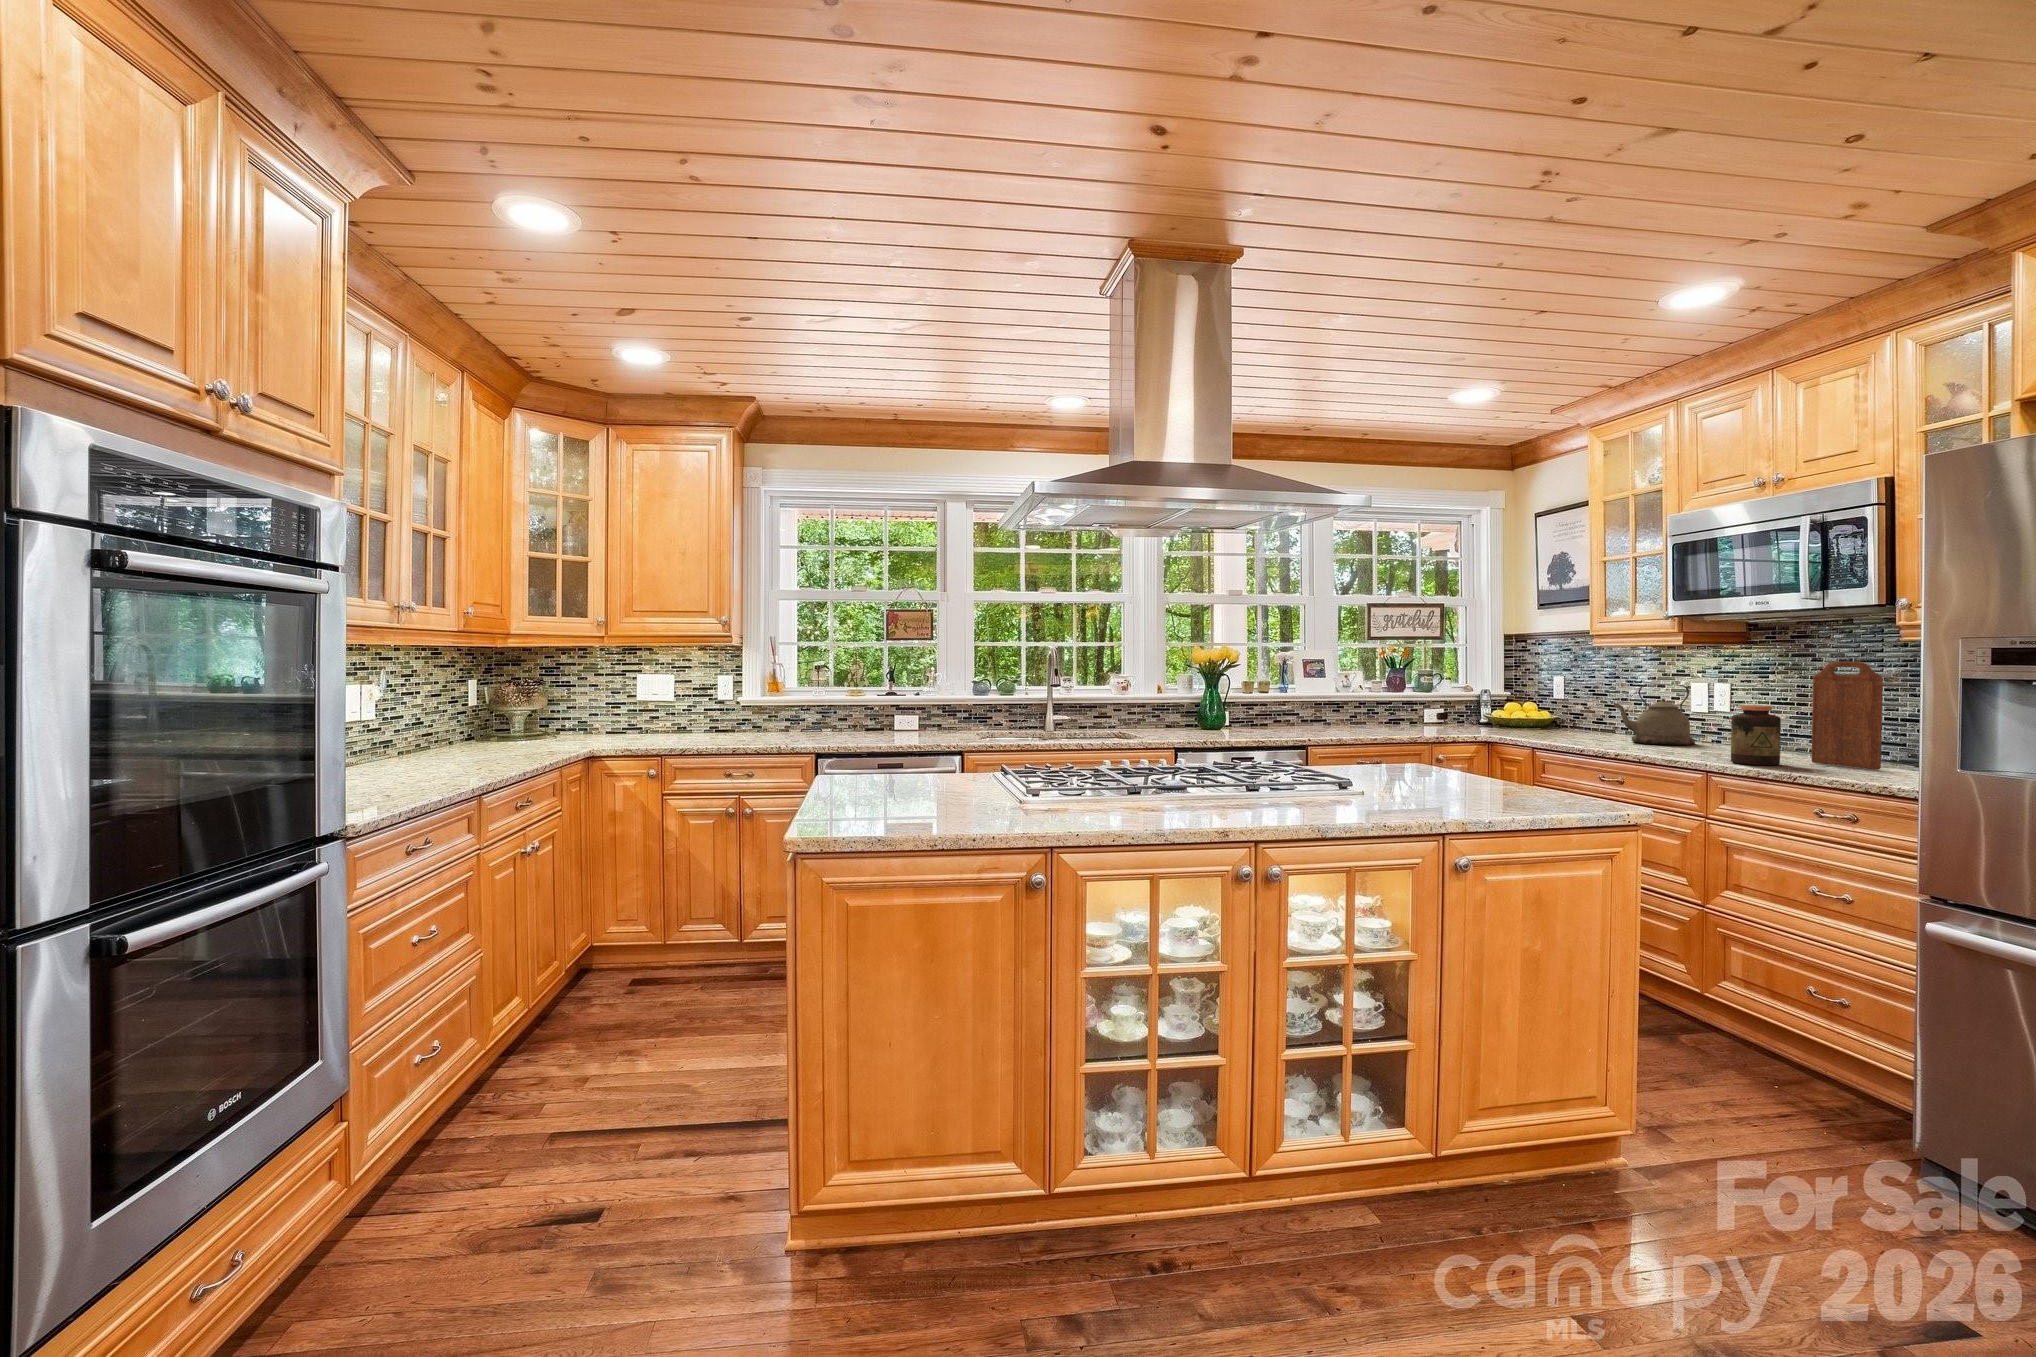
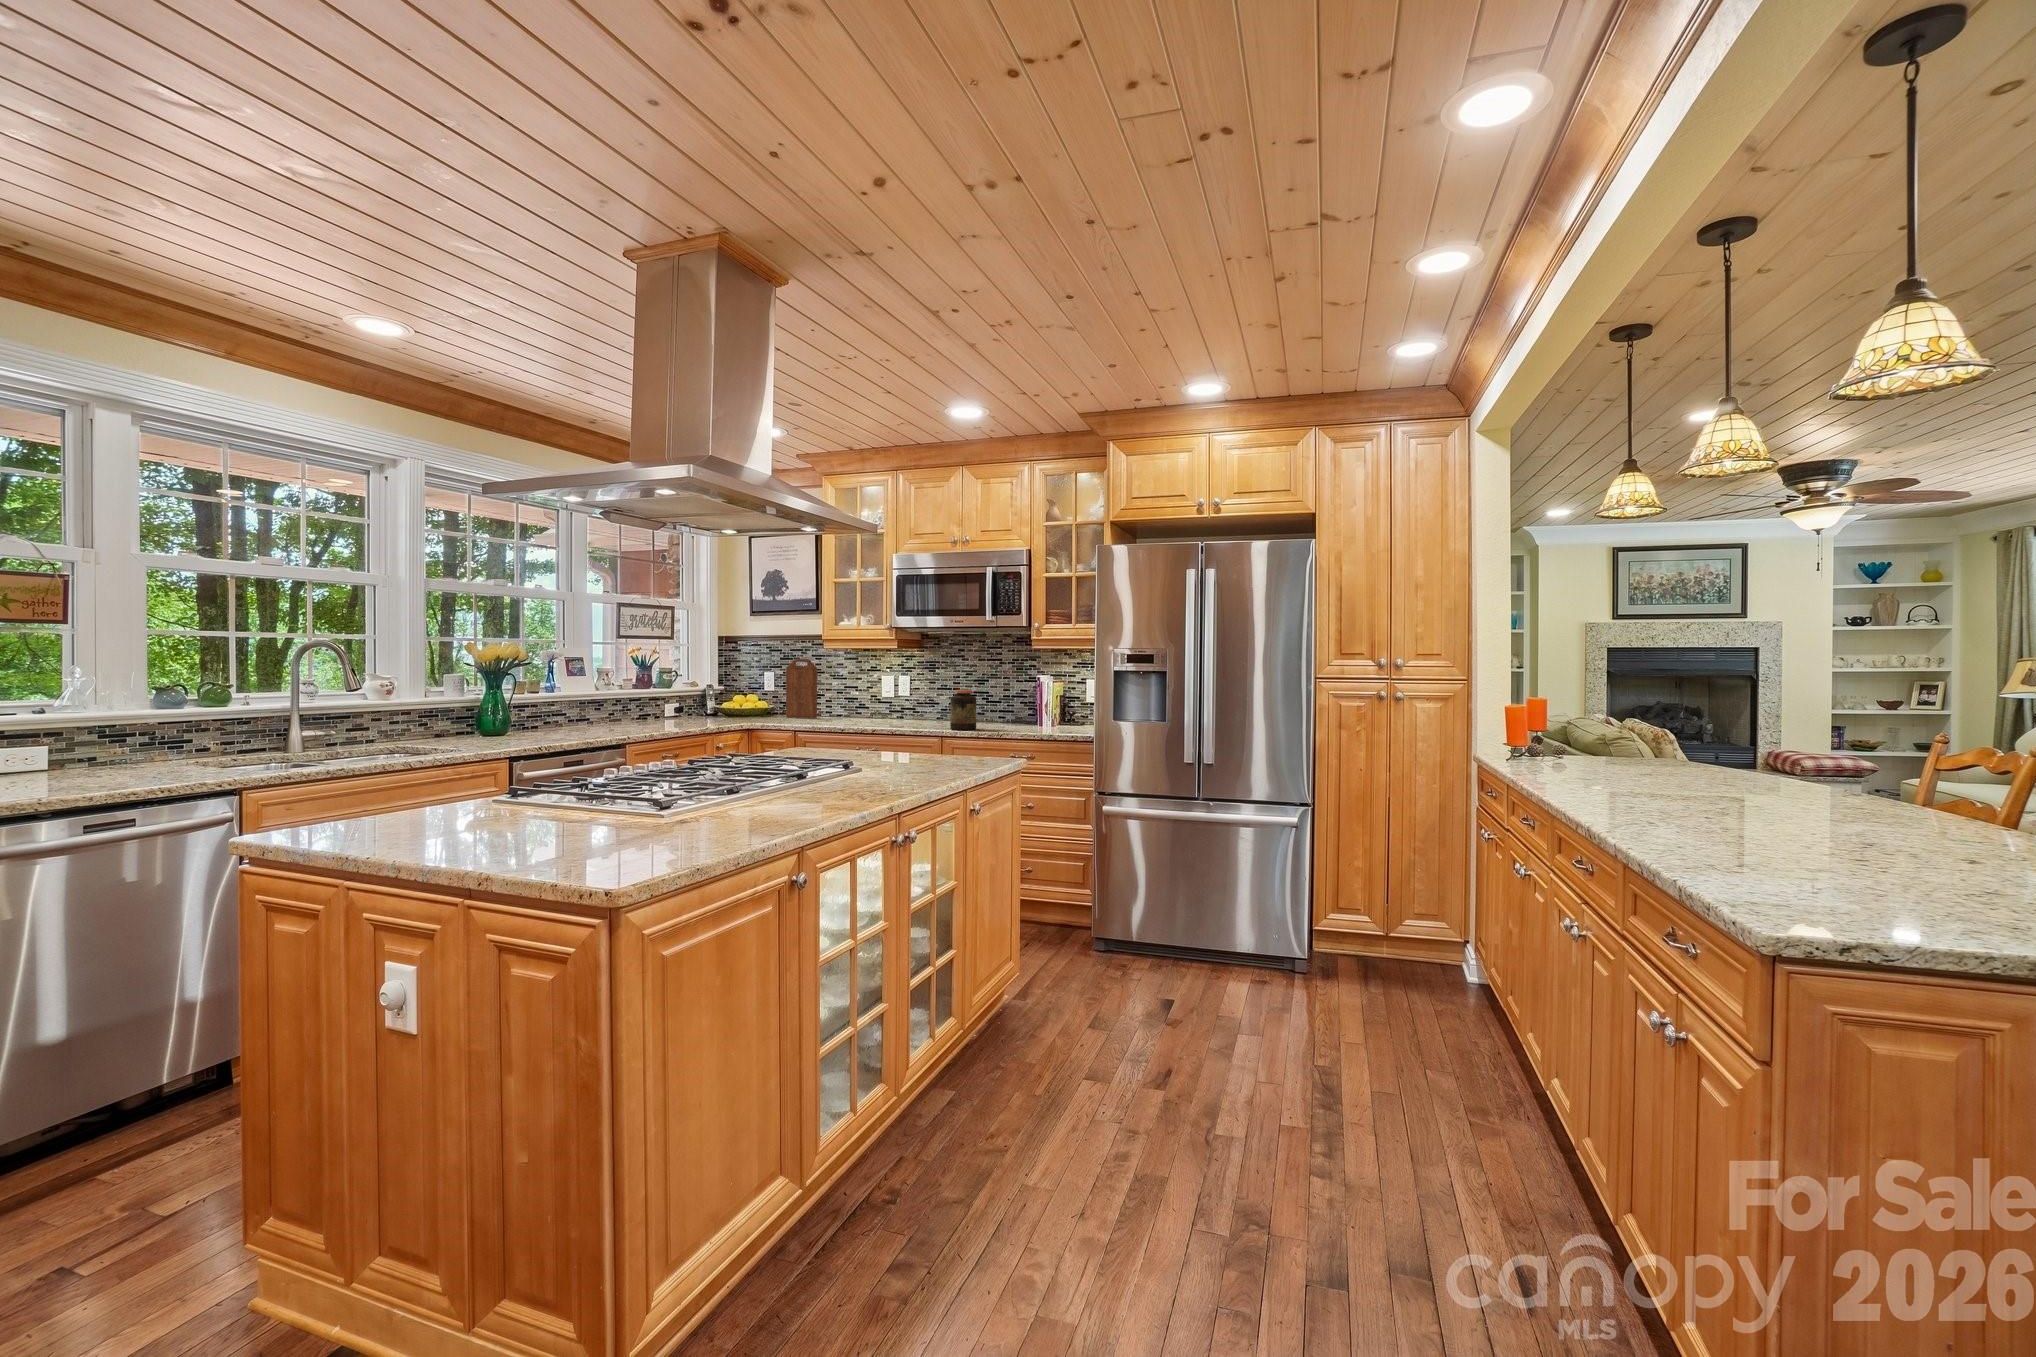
cutting board: present [1812,661,1883,770] -> present [786,659,817,718]
kettle: present [1613,684,1695,745] -> none [846,677,894,722]

